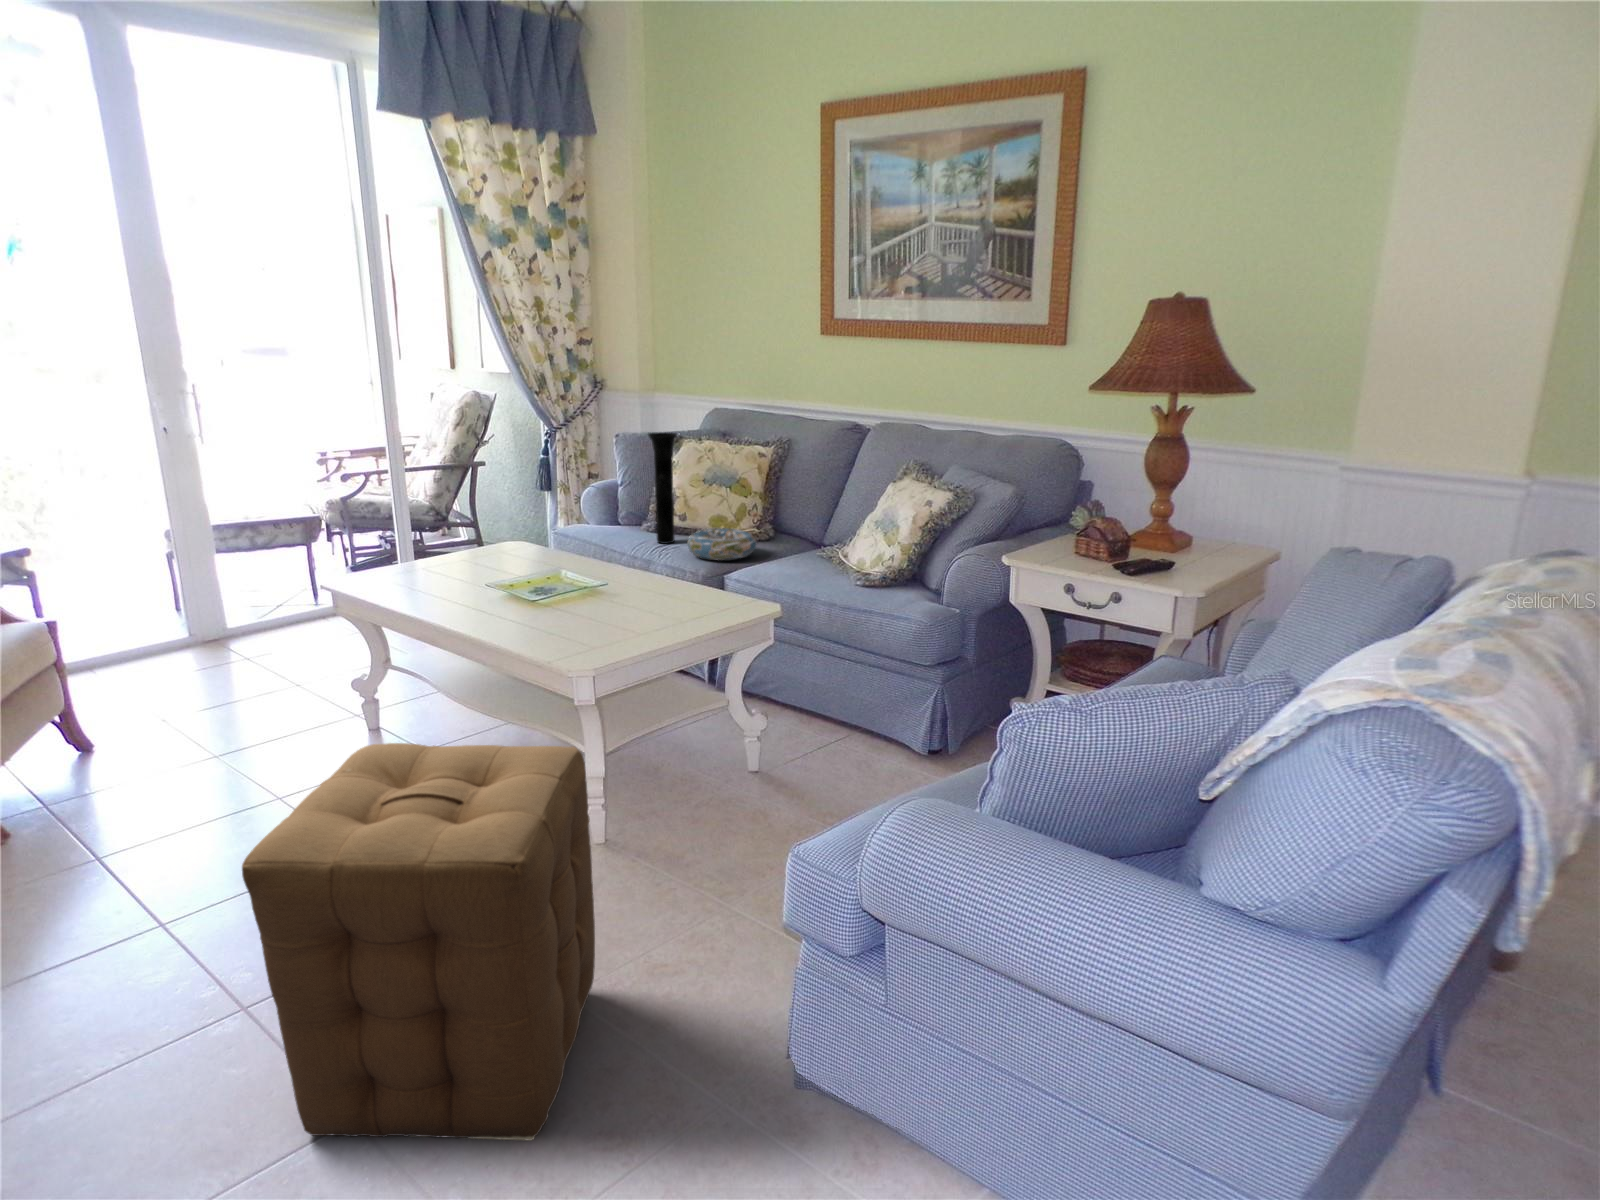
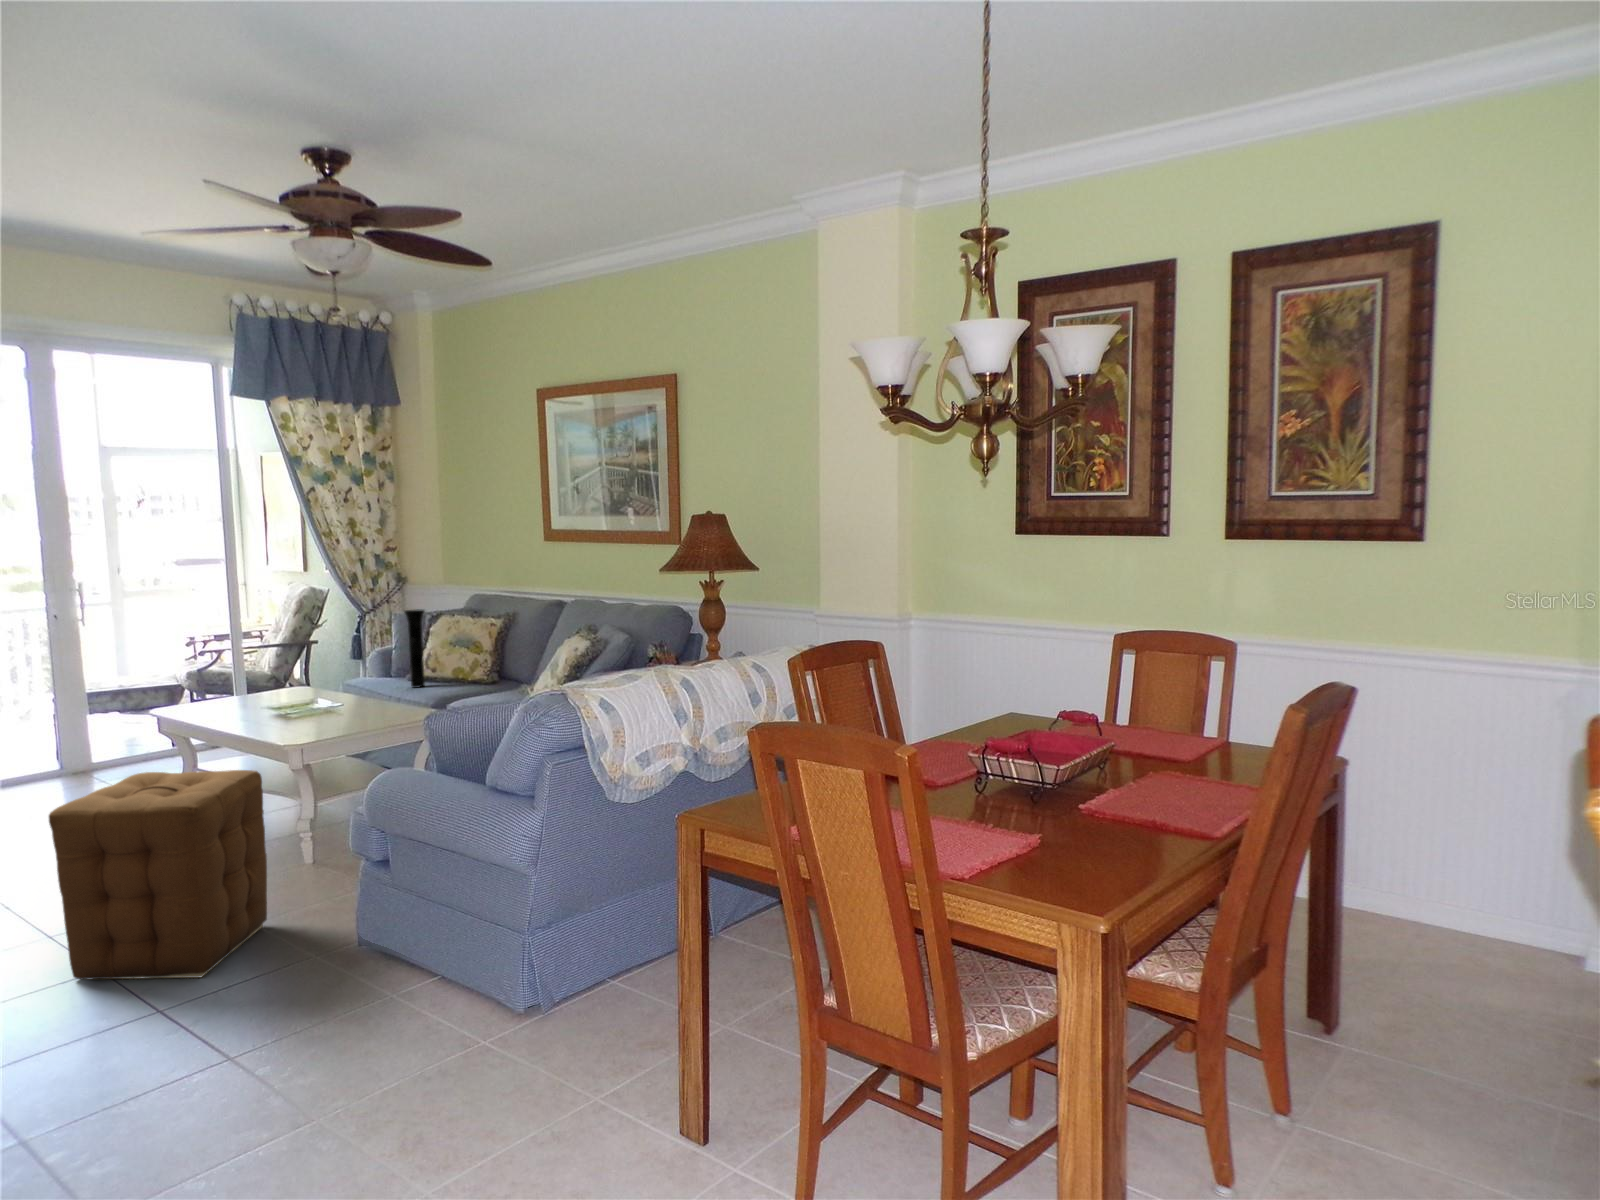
decorative bowl: present [687,528,756,560] -> none [424,674,476,695]

